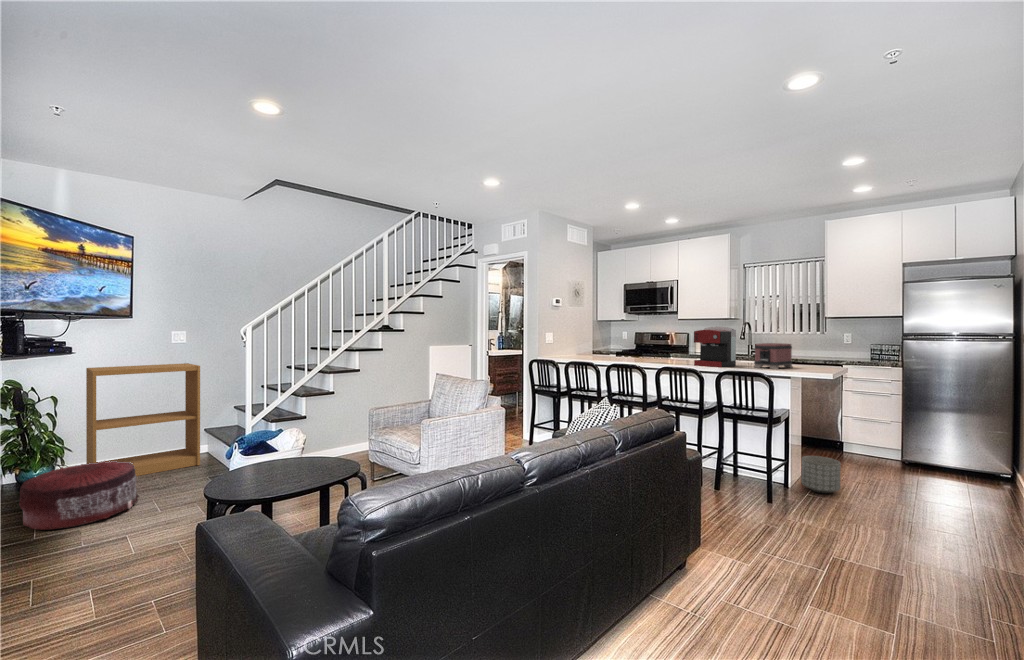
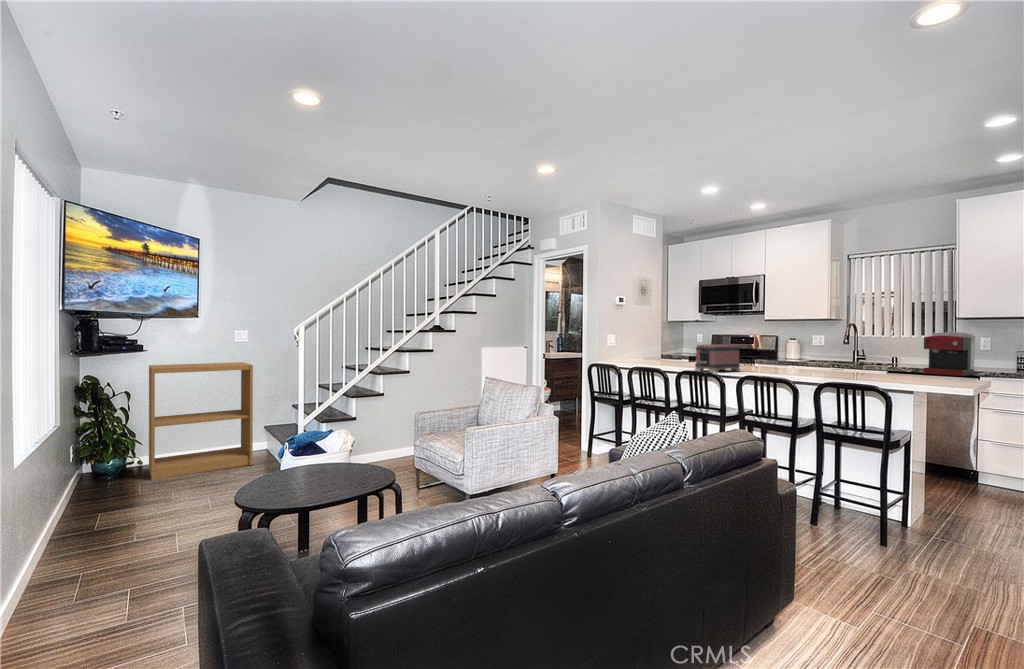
coffee maker: present [694,326,736,367] -> present [924,332,975,376]
toaster: present [754,343,793,369] -> present [695,344,741,373]
planter: present [801,456,841,493] -> none [926,489,981,538]
pouf: present [19,461,139,530] -> none [75,457,189,526]

